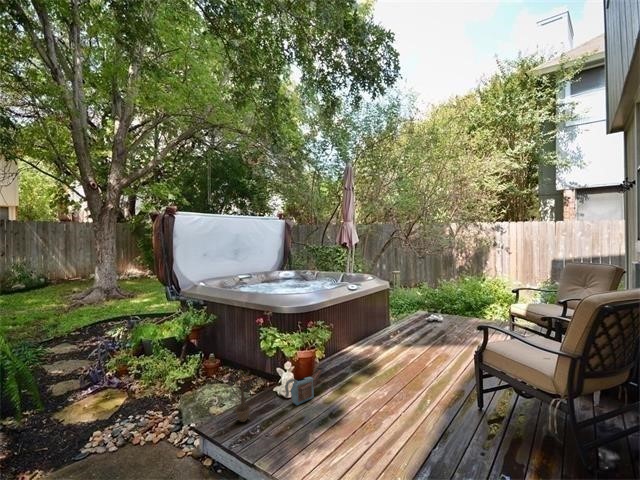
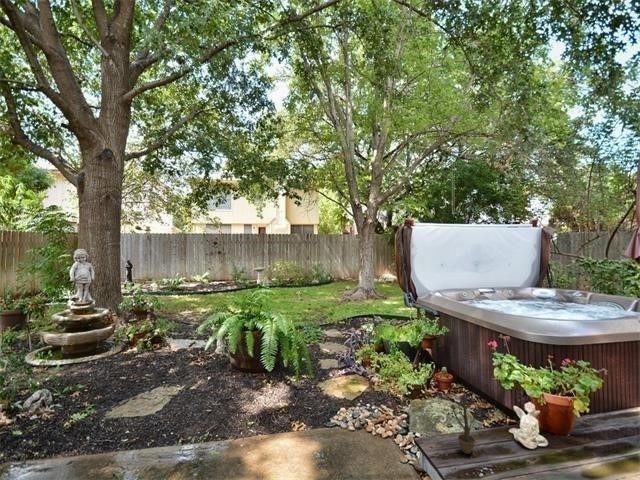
watering can: present [285,370,322,405] -> none [521,425,582,461]

